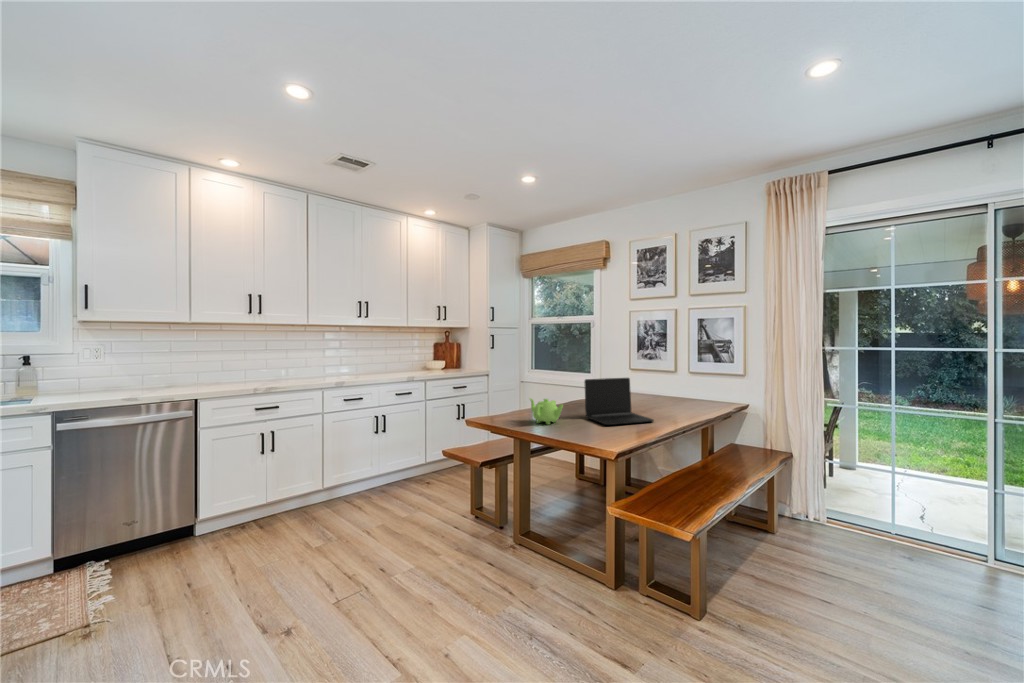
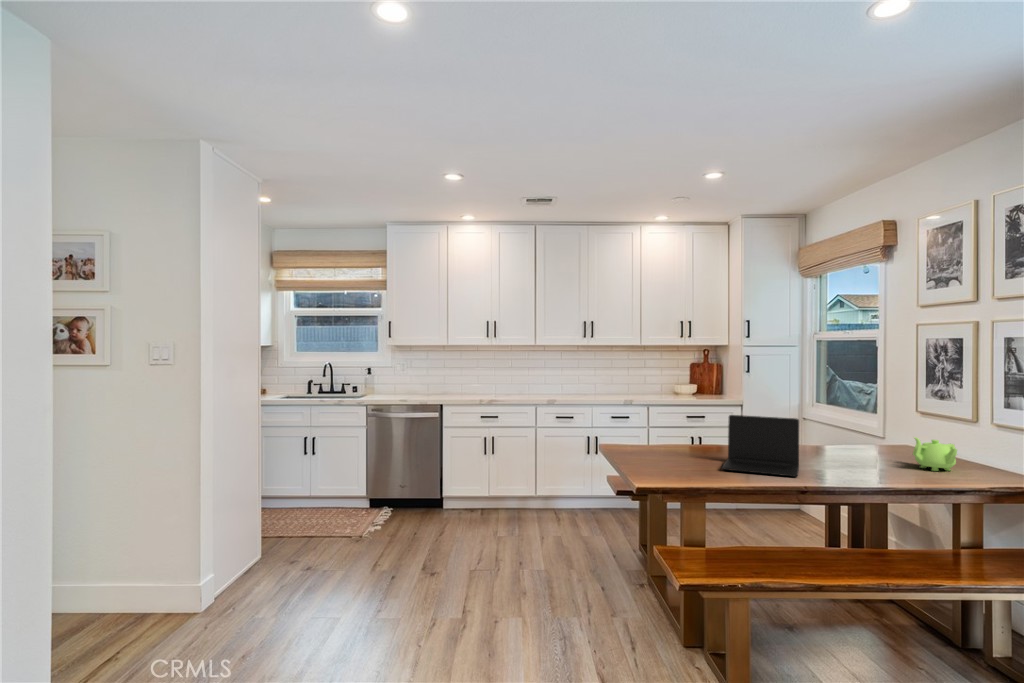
teapot: present [530,398,563,424] -> present [913,437,957,471]

